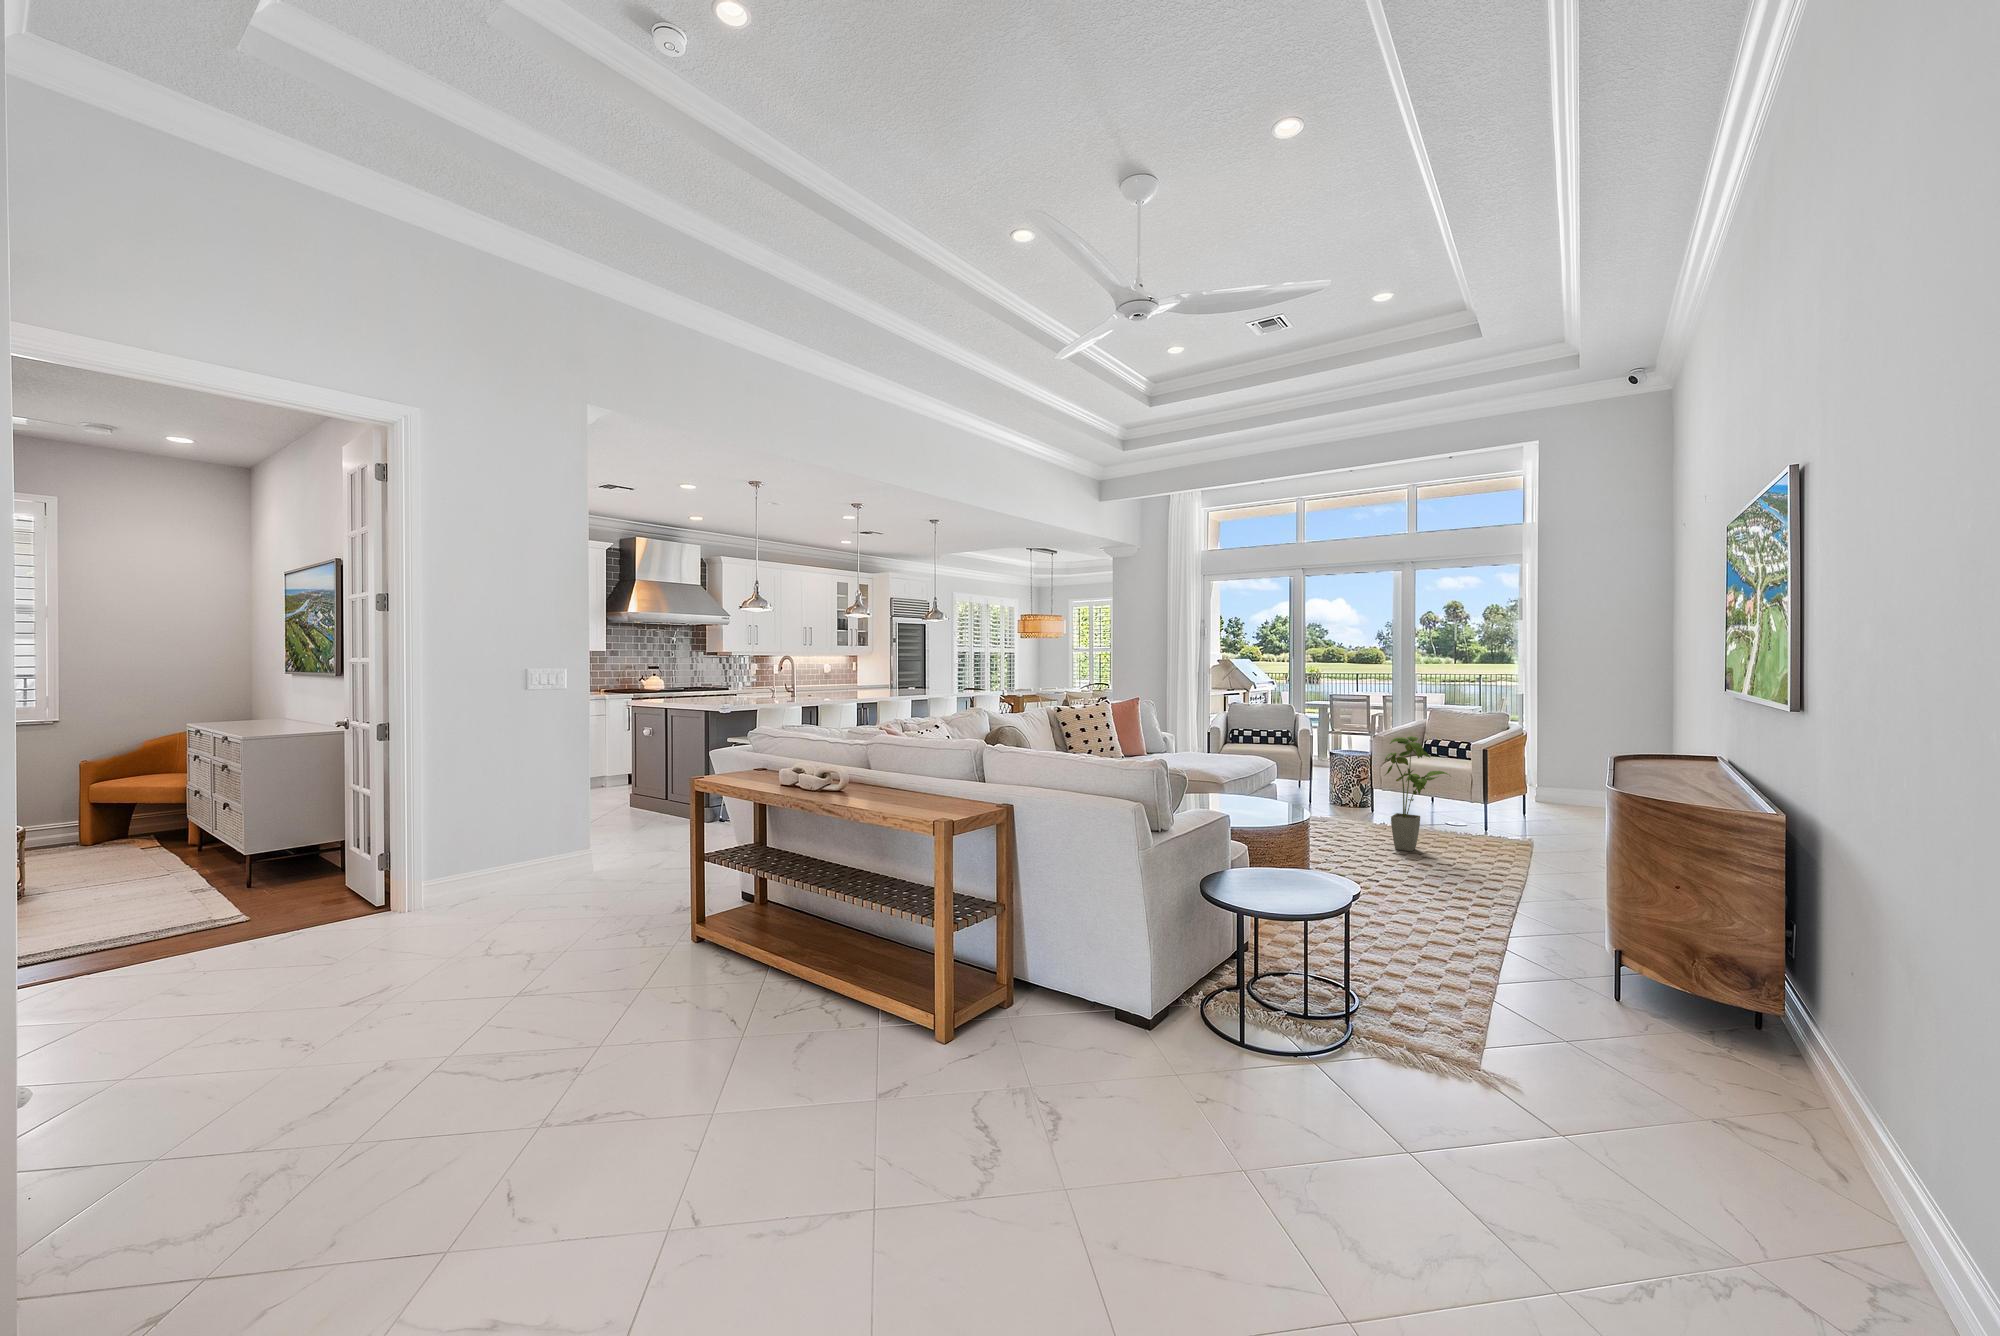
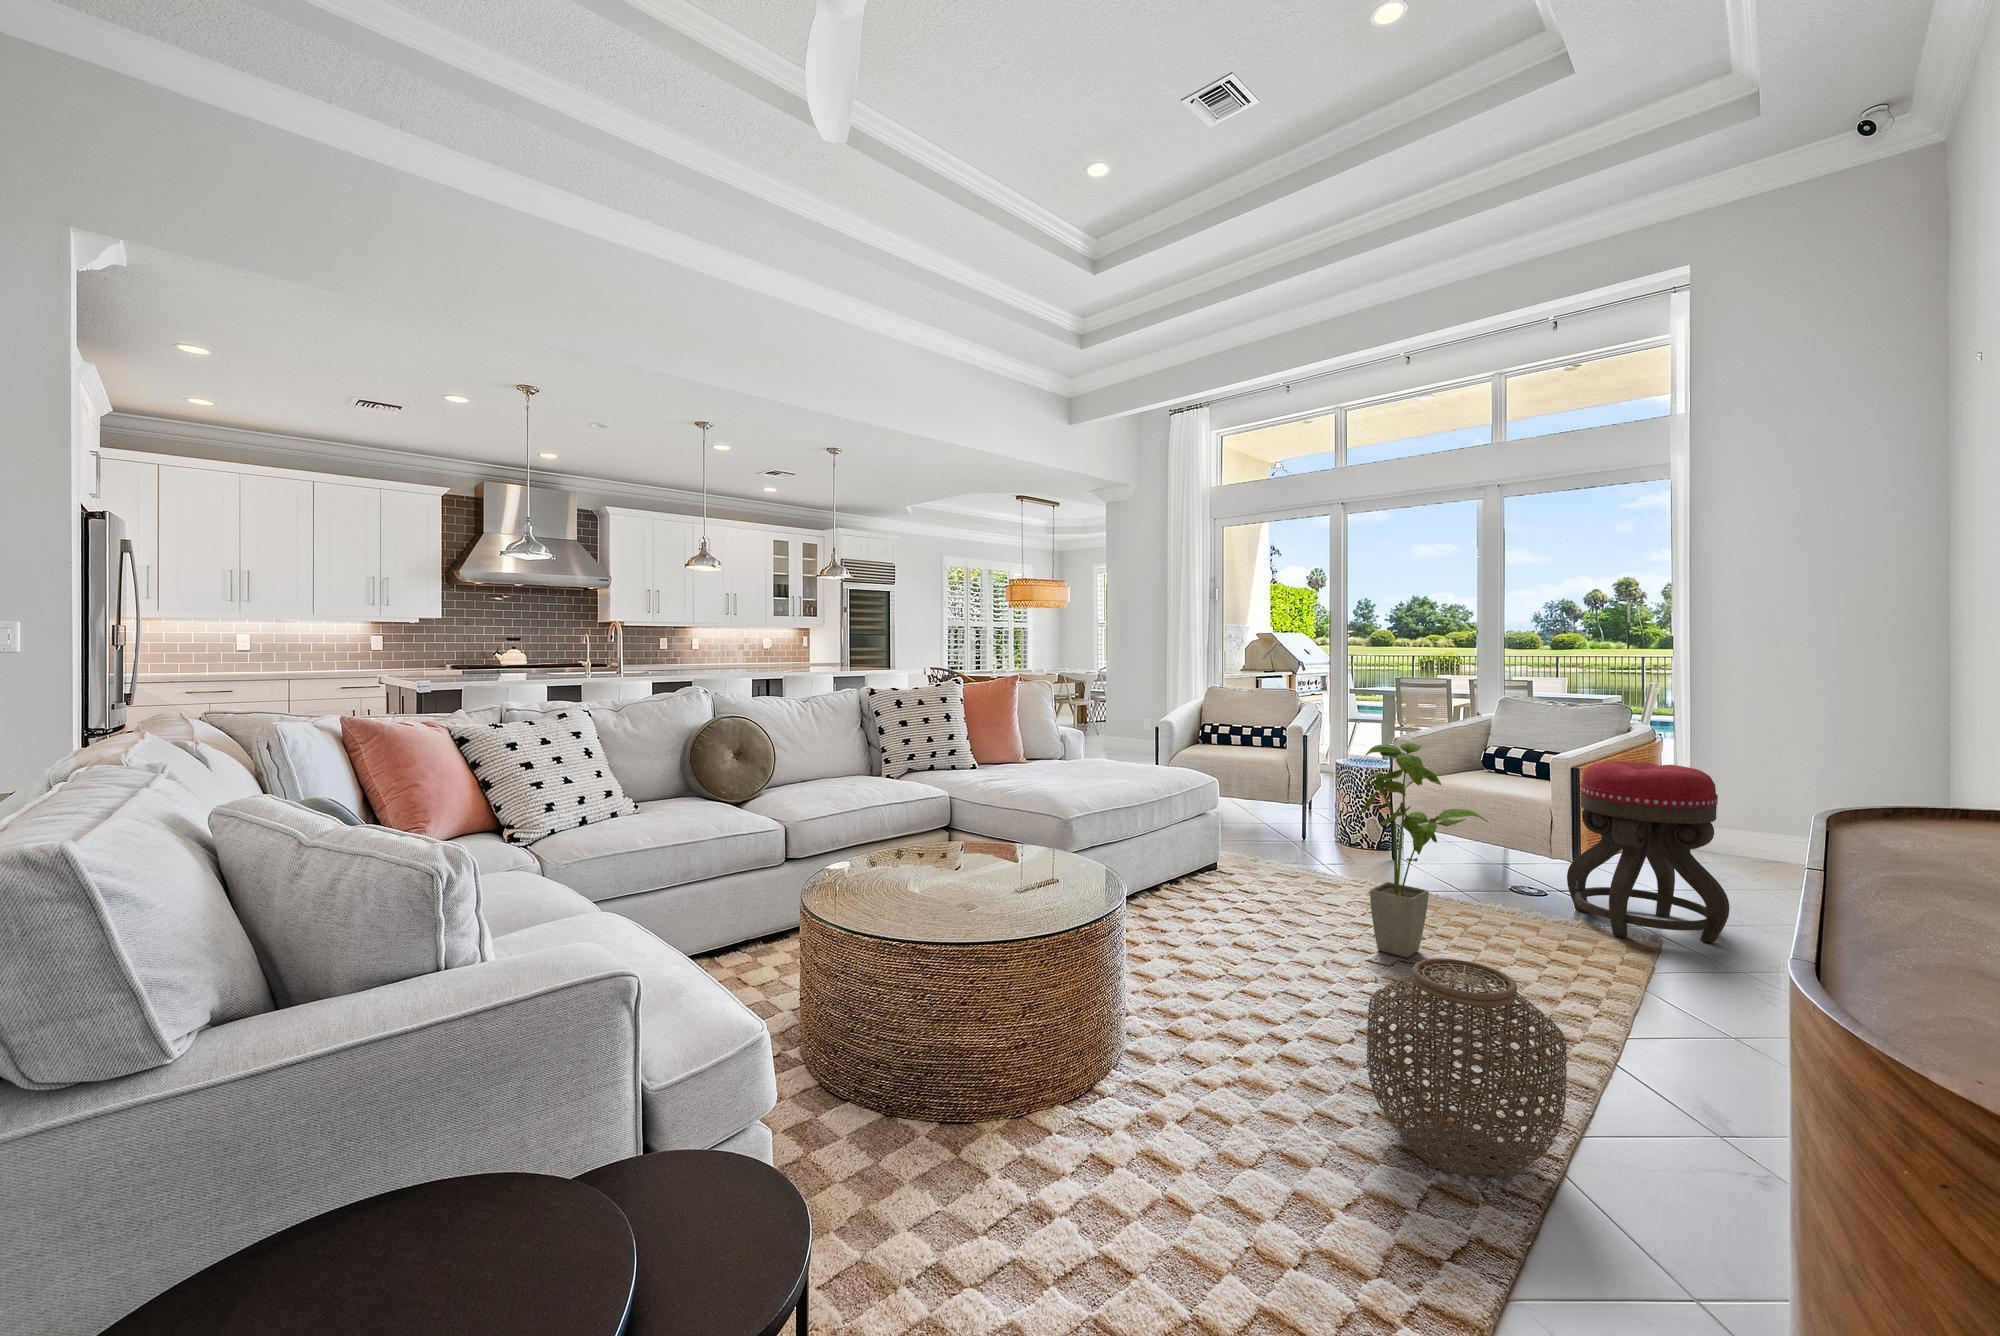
ottoman: none [1481,746,1563,840] -> present [1567,761,1730,943]
woven basket: none [1429,827,1513,911] -> present [1367,959,1567,1179]

